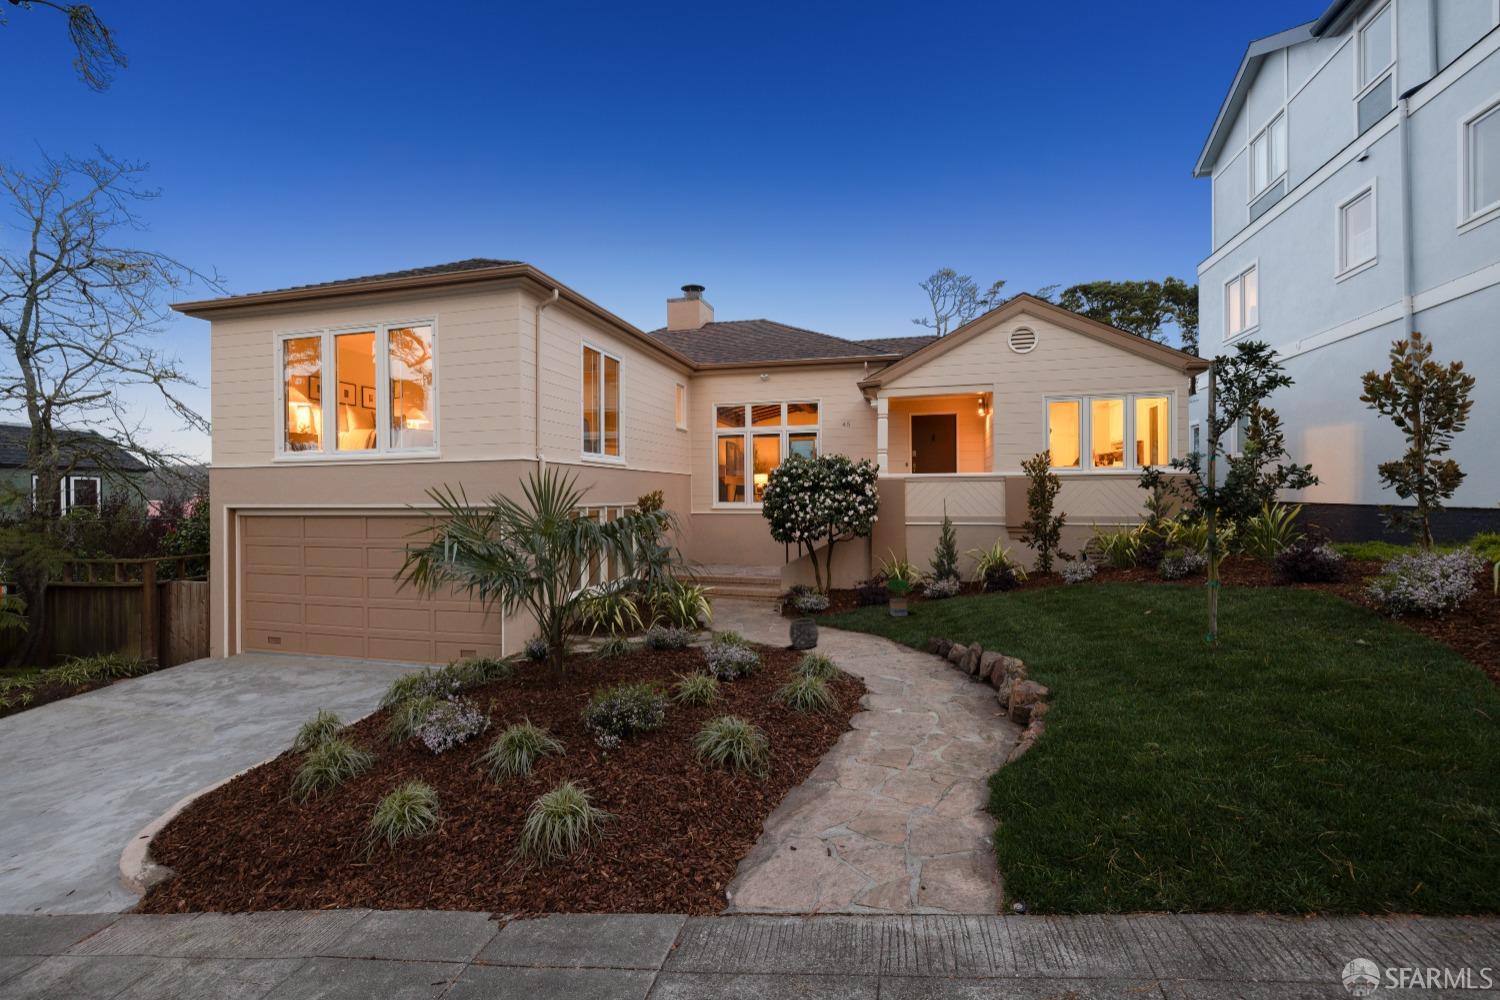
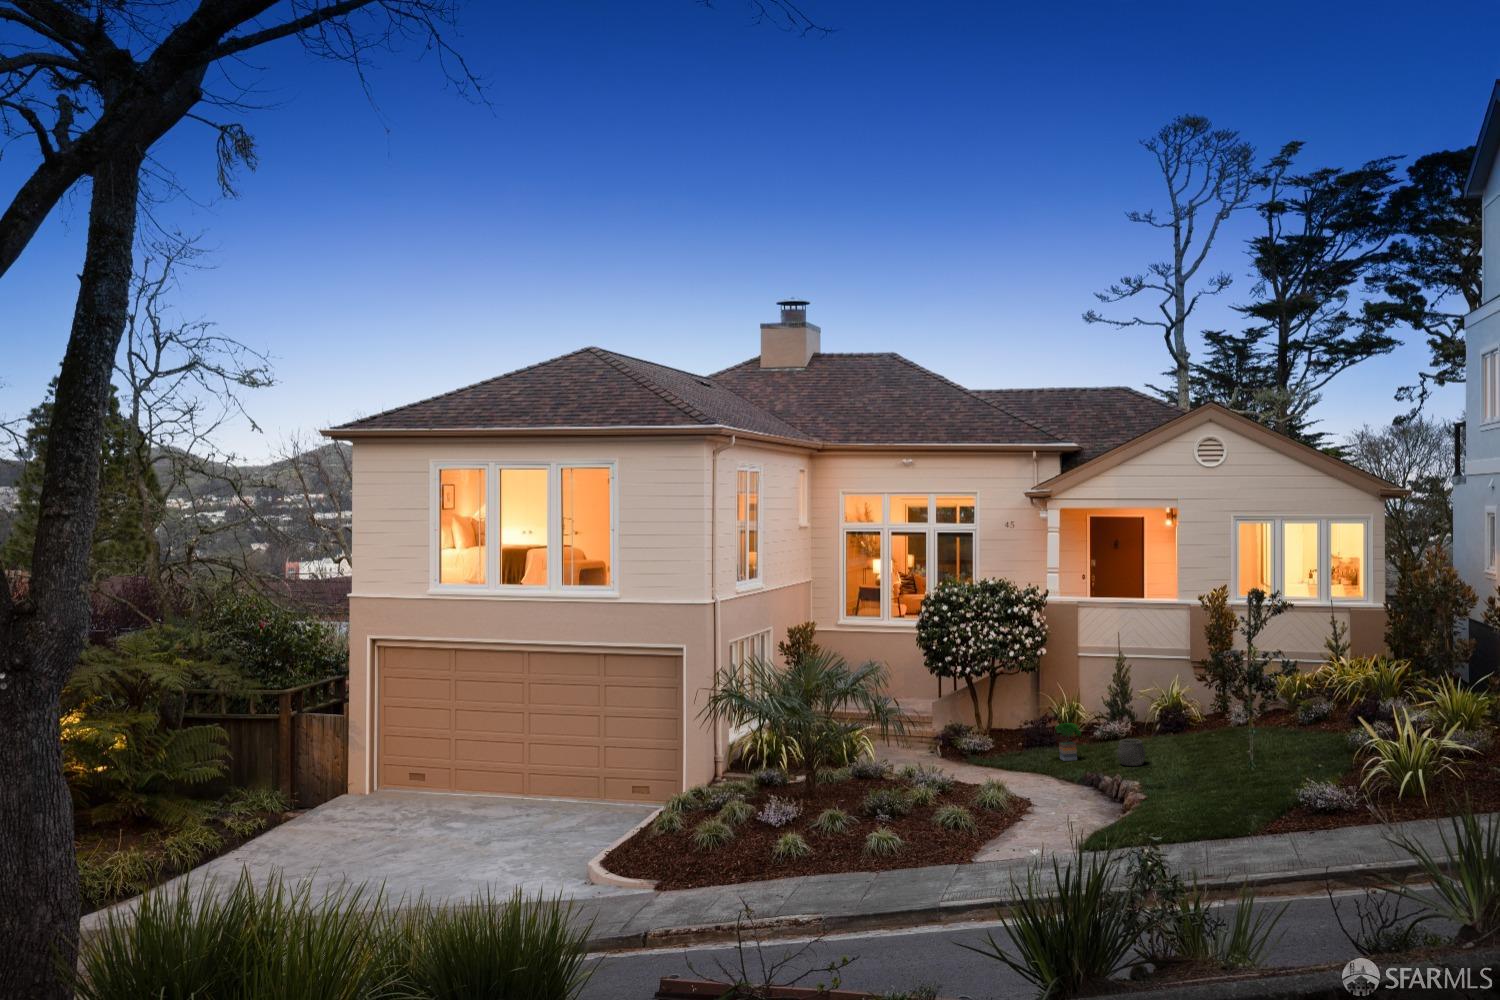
woven basket: present [789,618,818,648] -> present [1118,739,1145,766]

